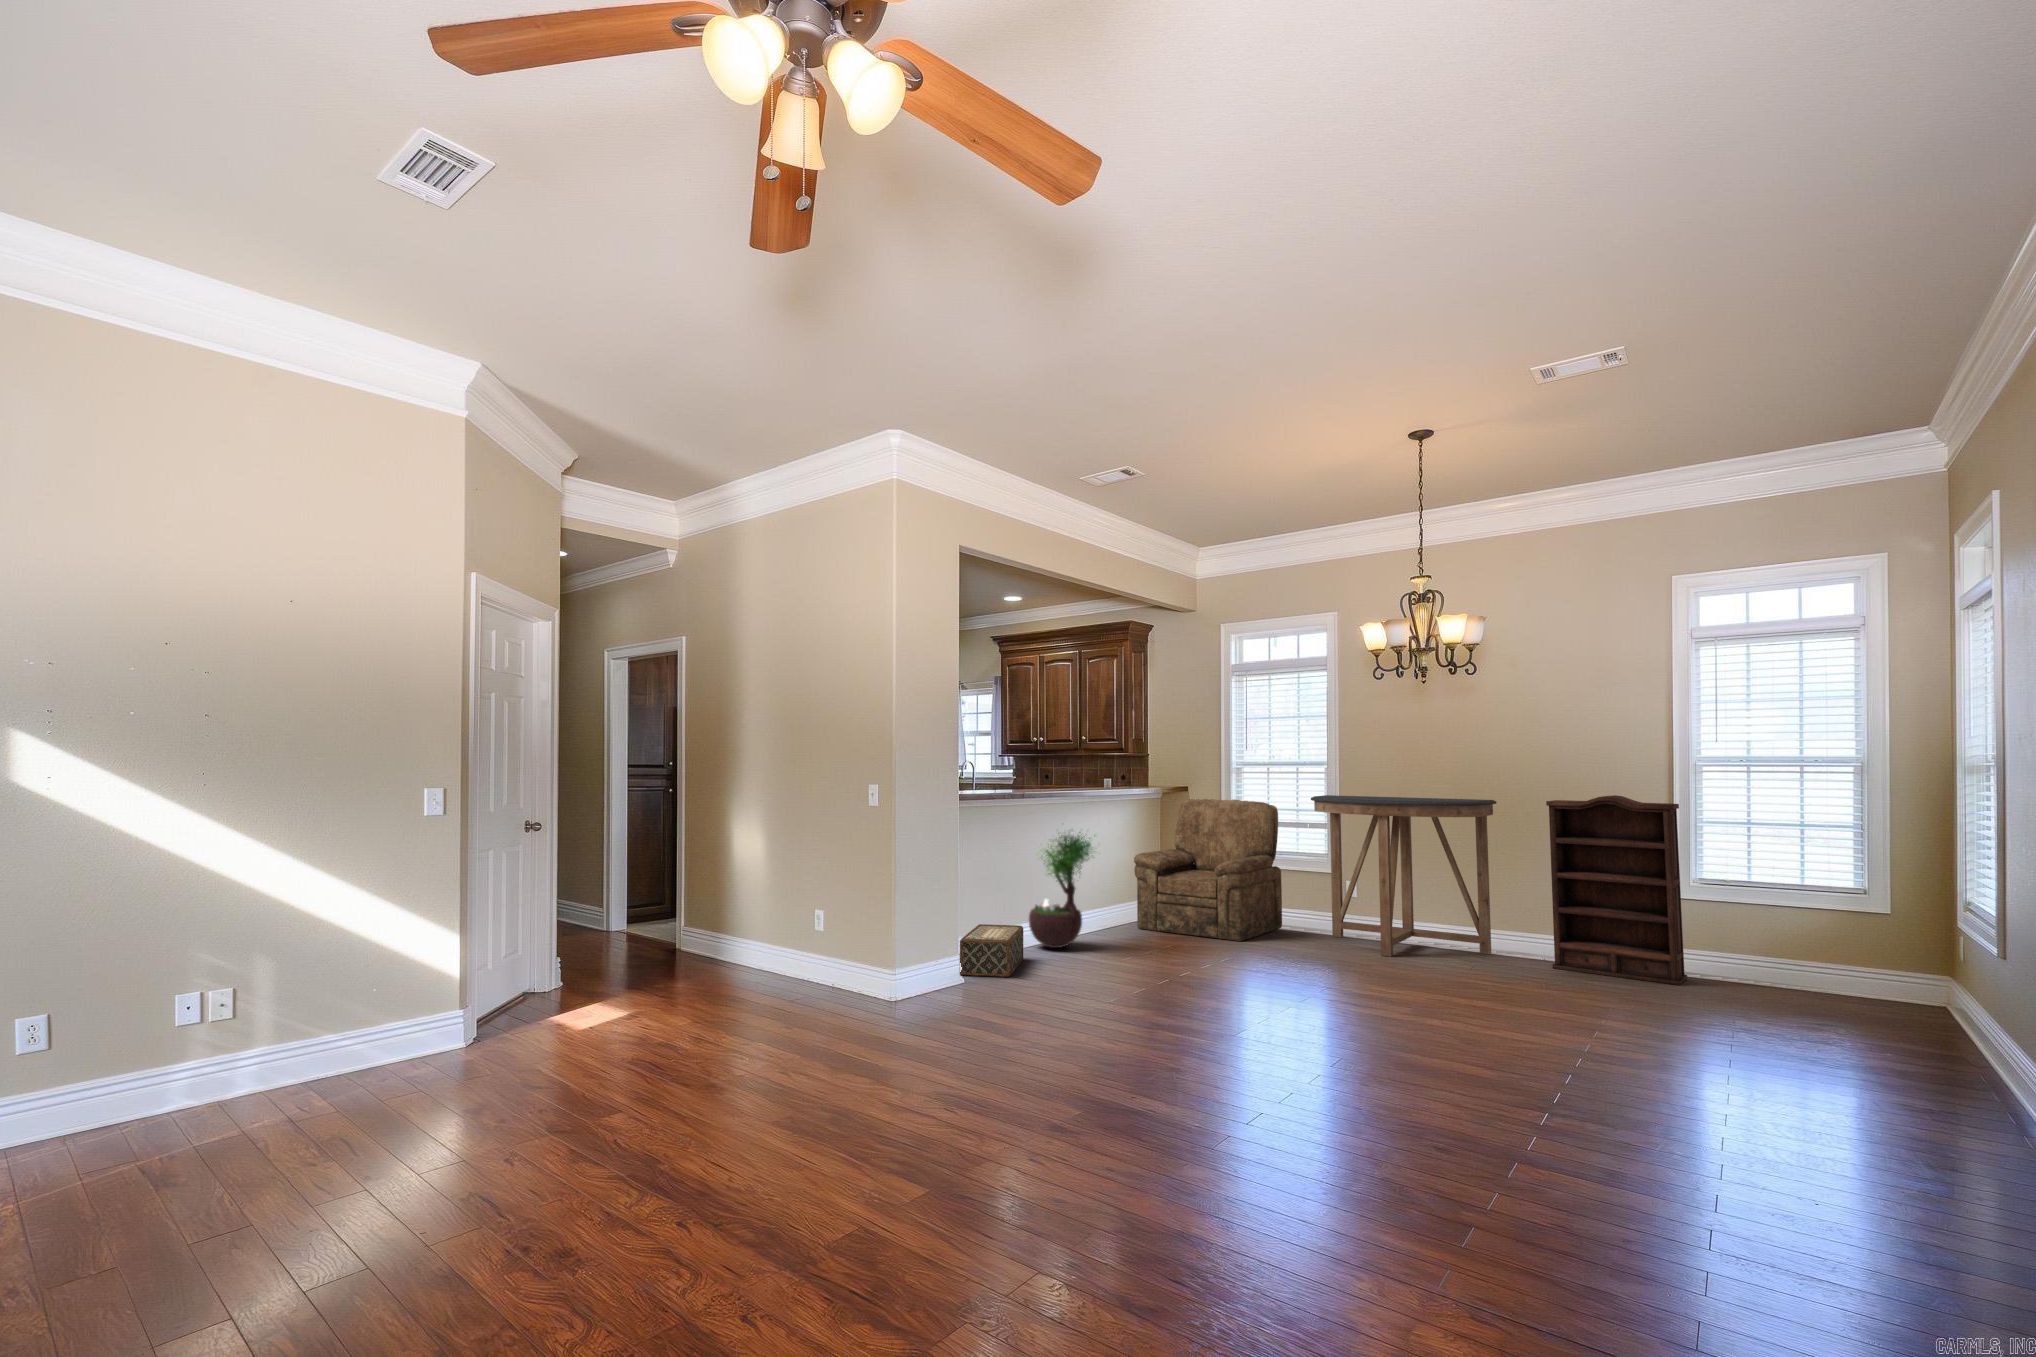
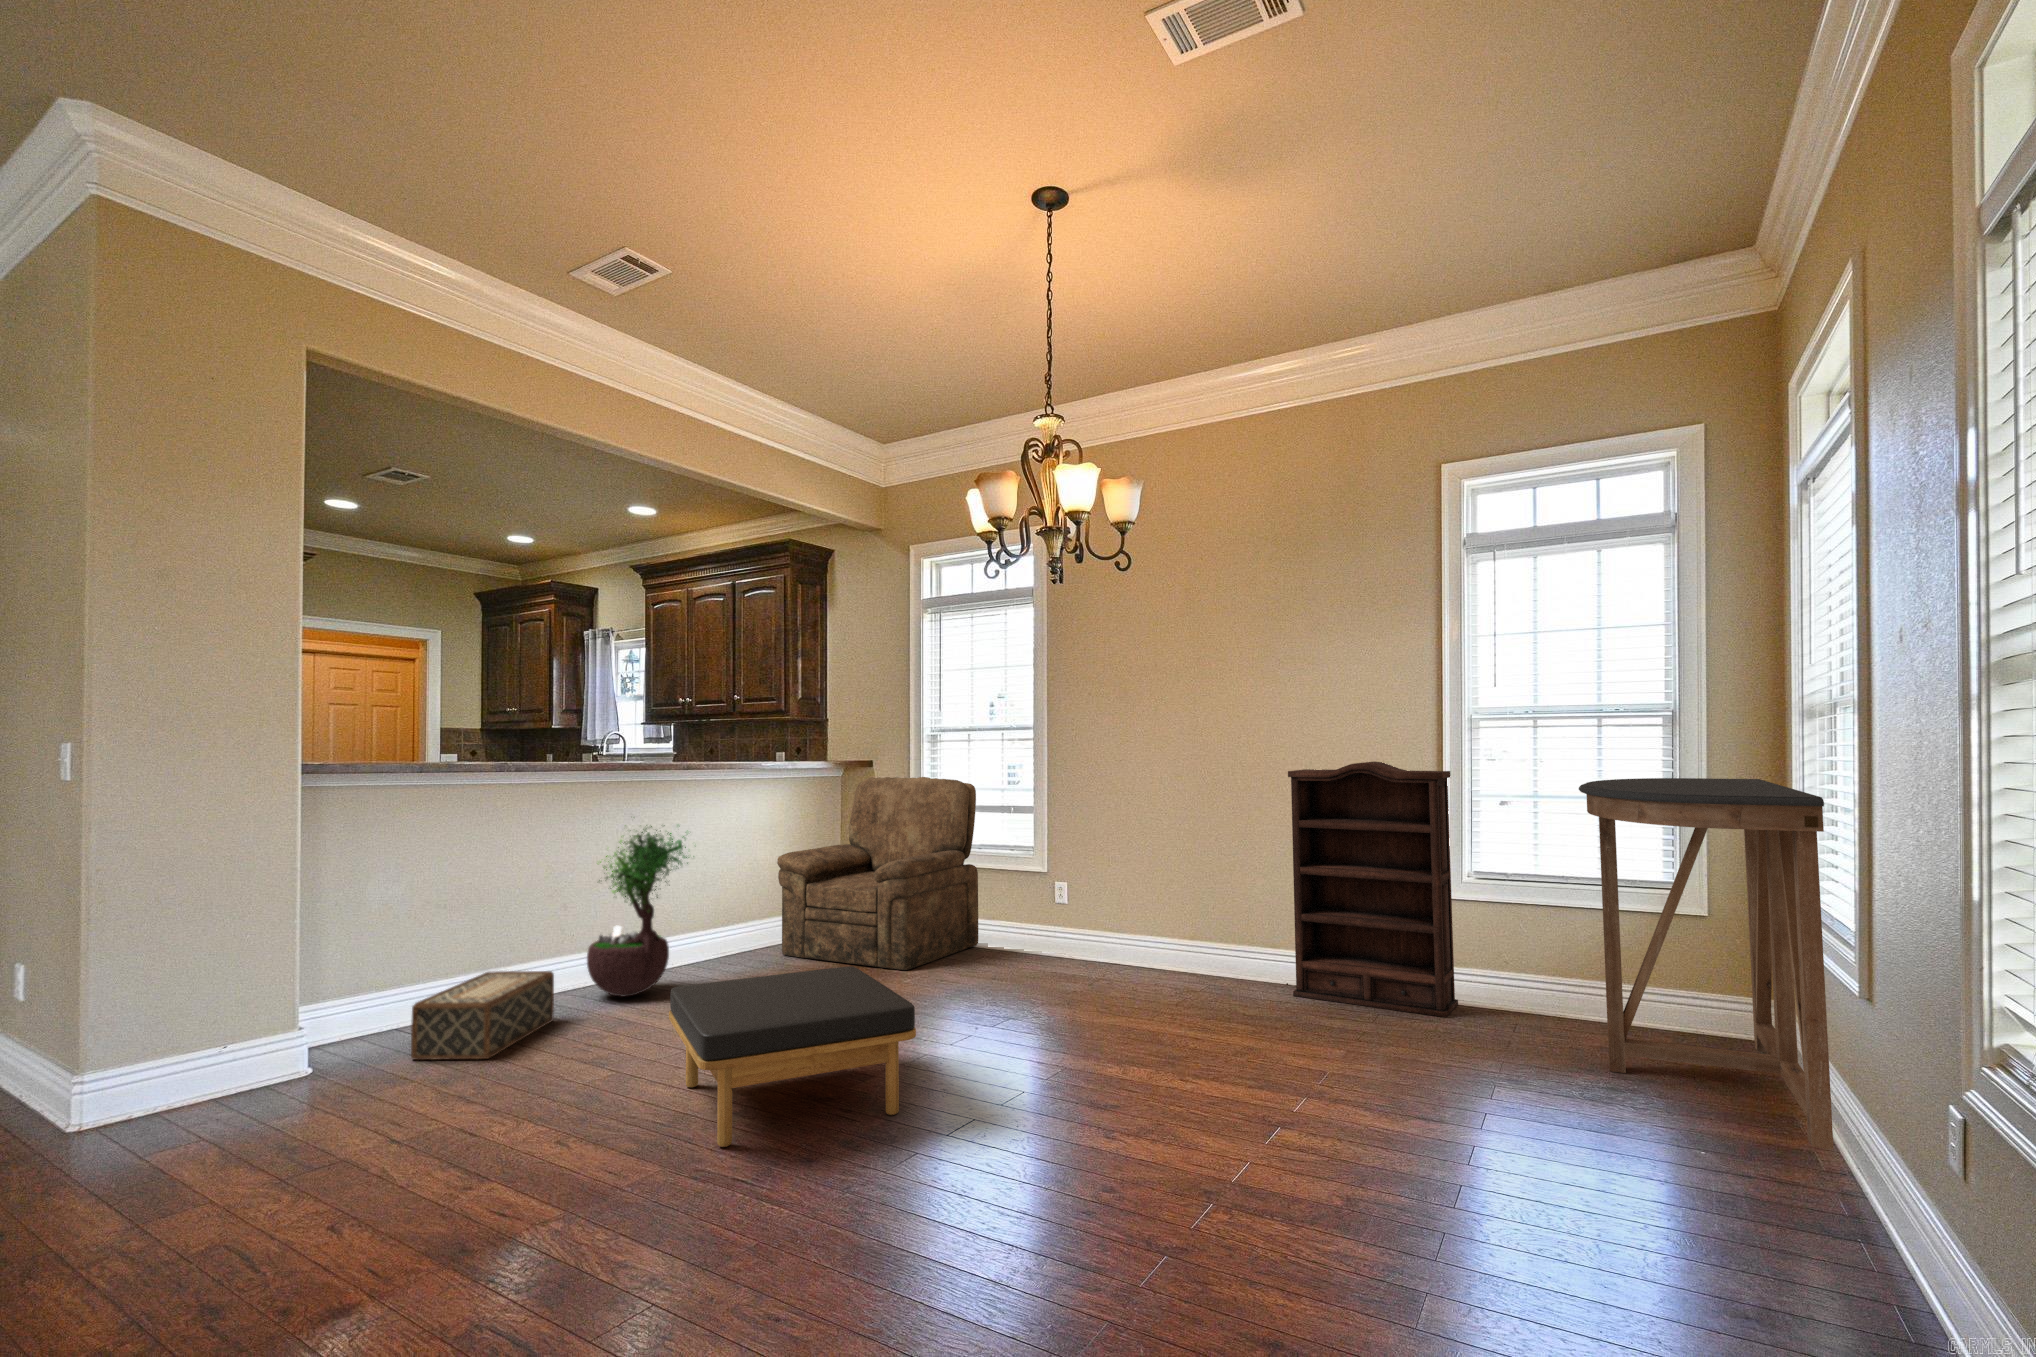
console table: present [1311,795,1497,957] -> present [1579,778,1833,1150]
ottoman: none [1145,926,1321,1024] -> present [669,966,916,1147]

